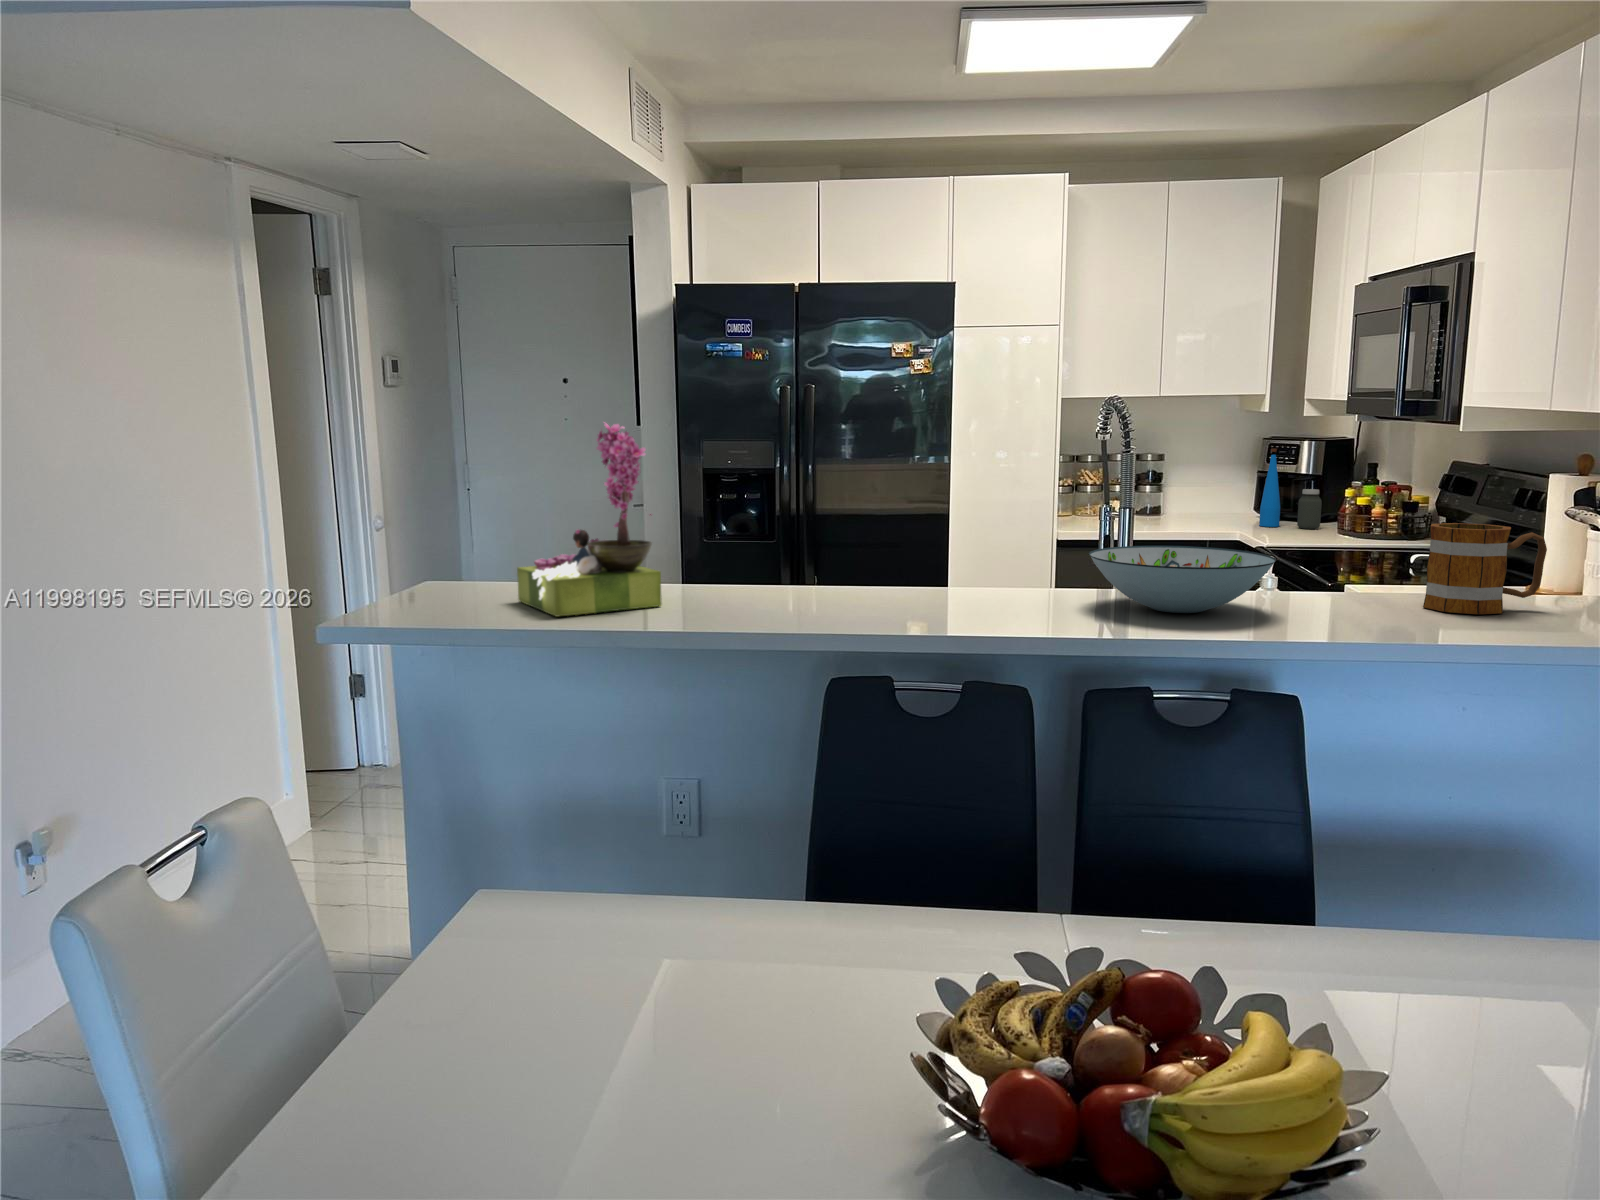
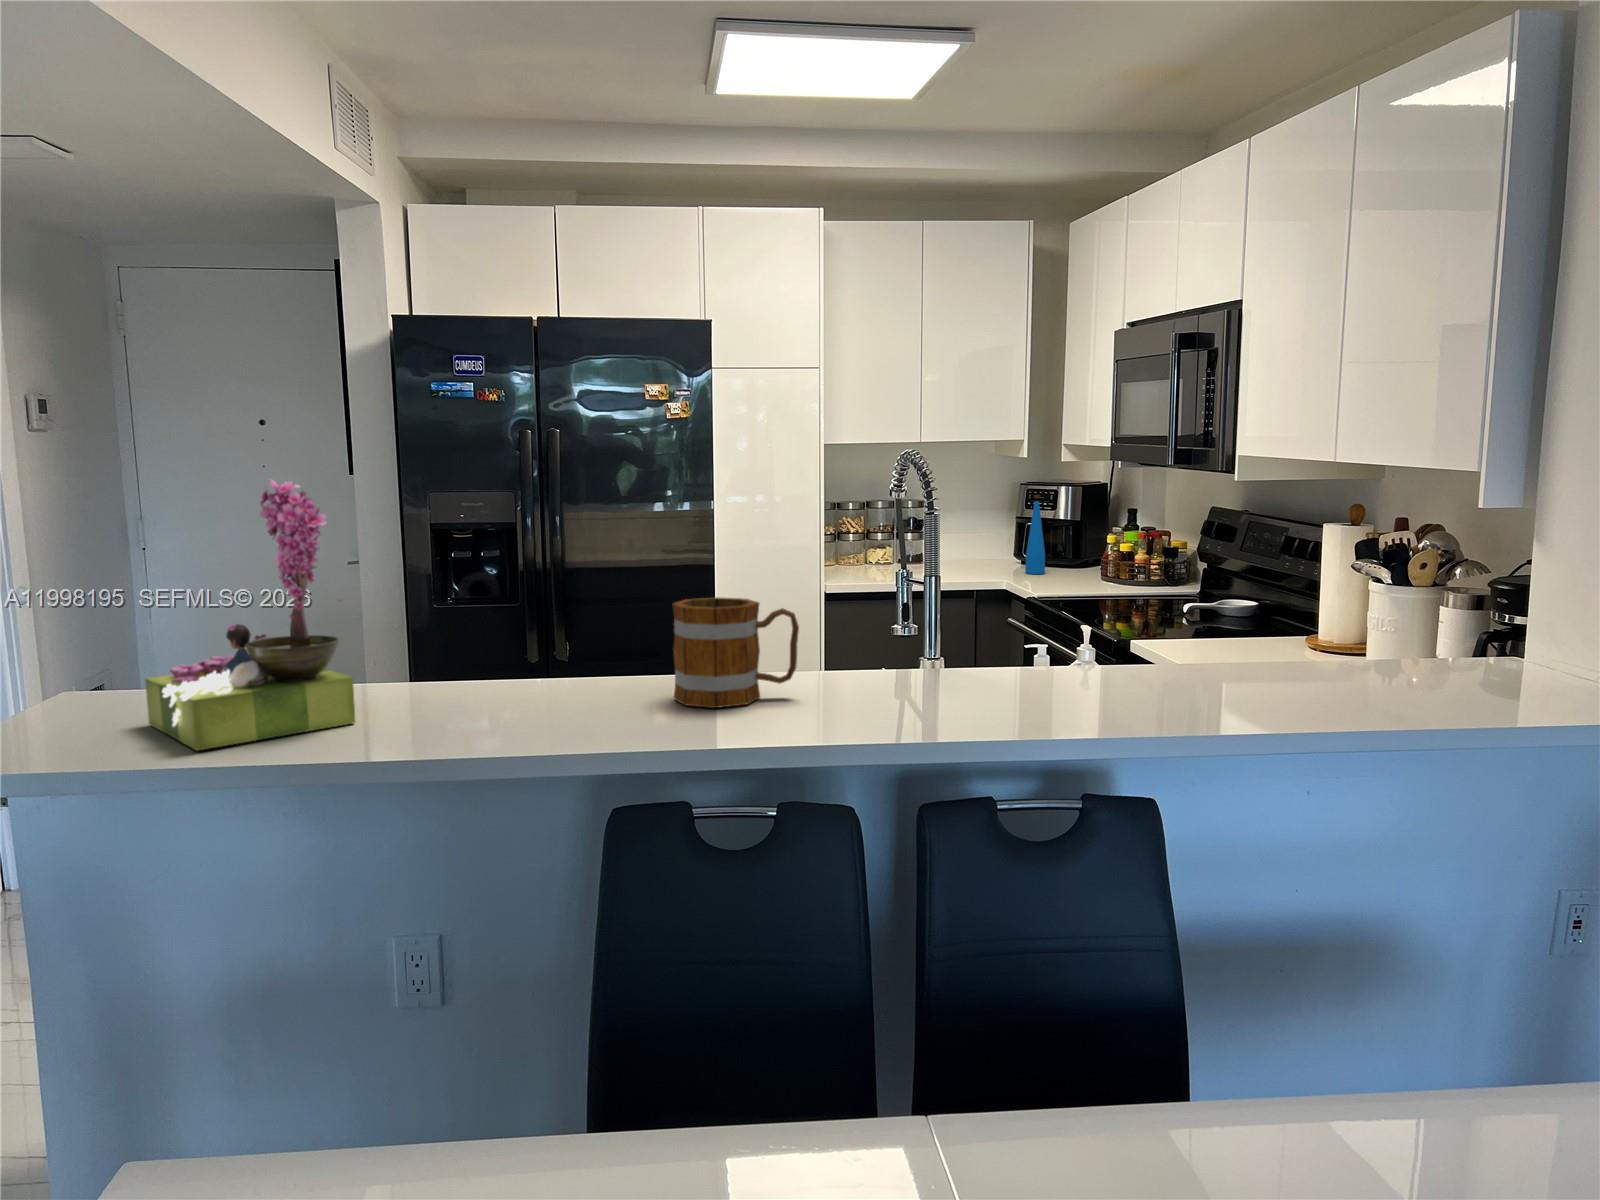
jar: present [1297,489,1322,529] -> none [1062,535,1084,575]
mug: present [1423,523,1547,614] -> present [672,597,799,708]
decorative bowl: present [1089,546,1276,613] -> none [898,619,1112,703]

